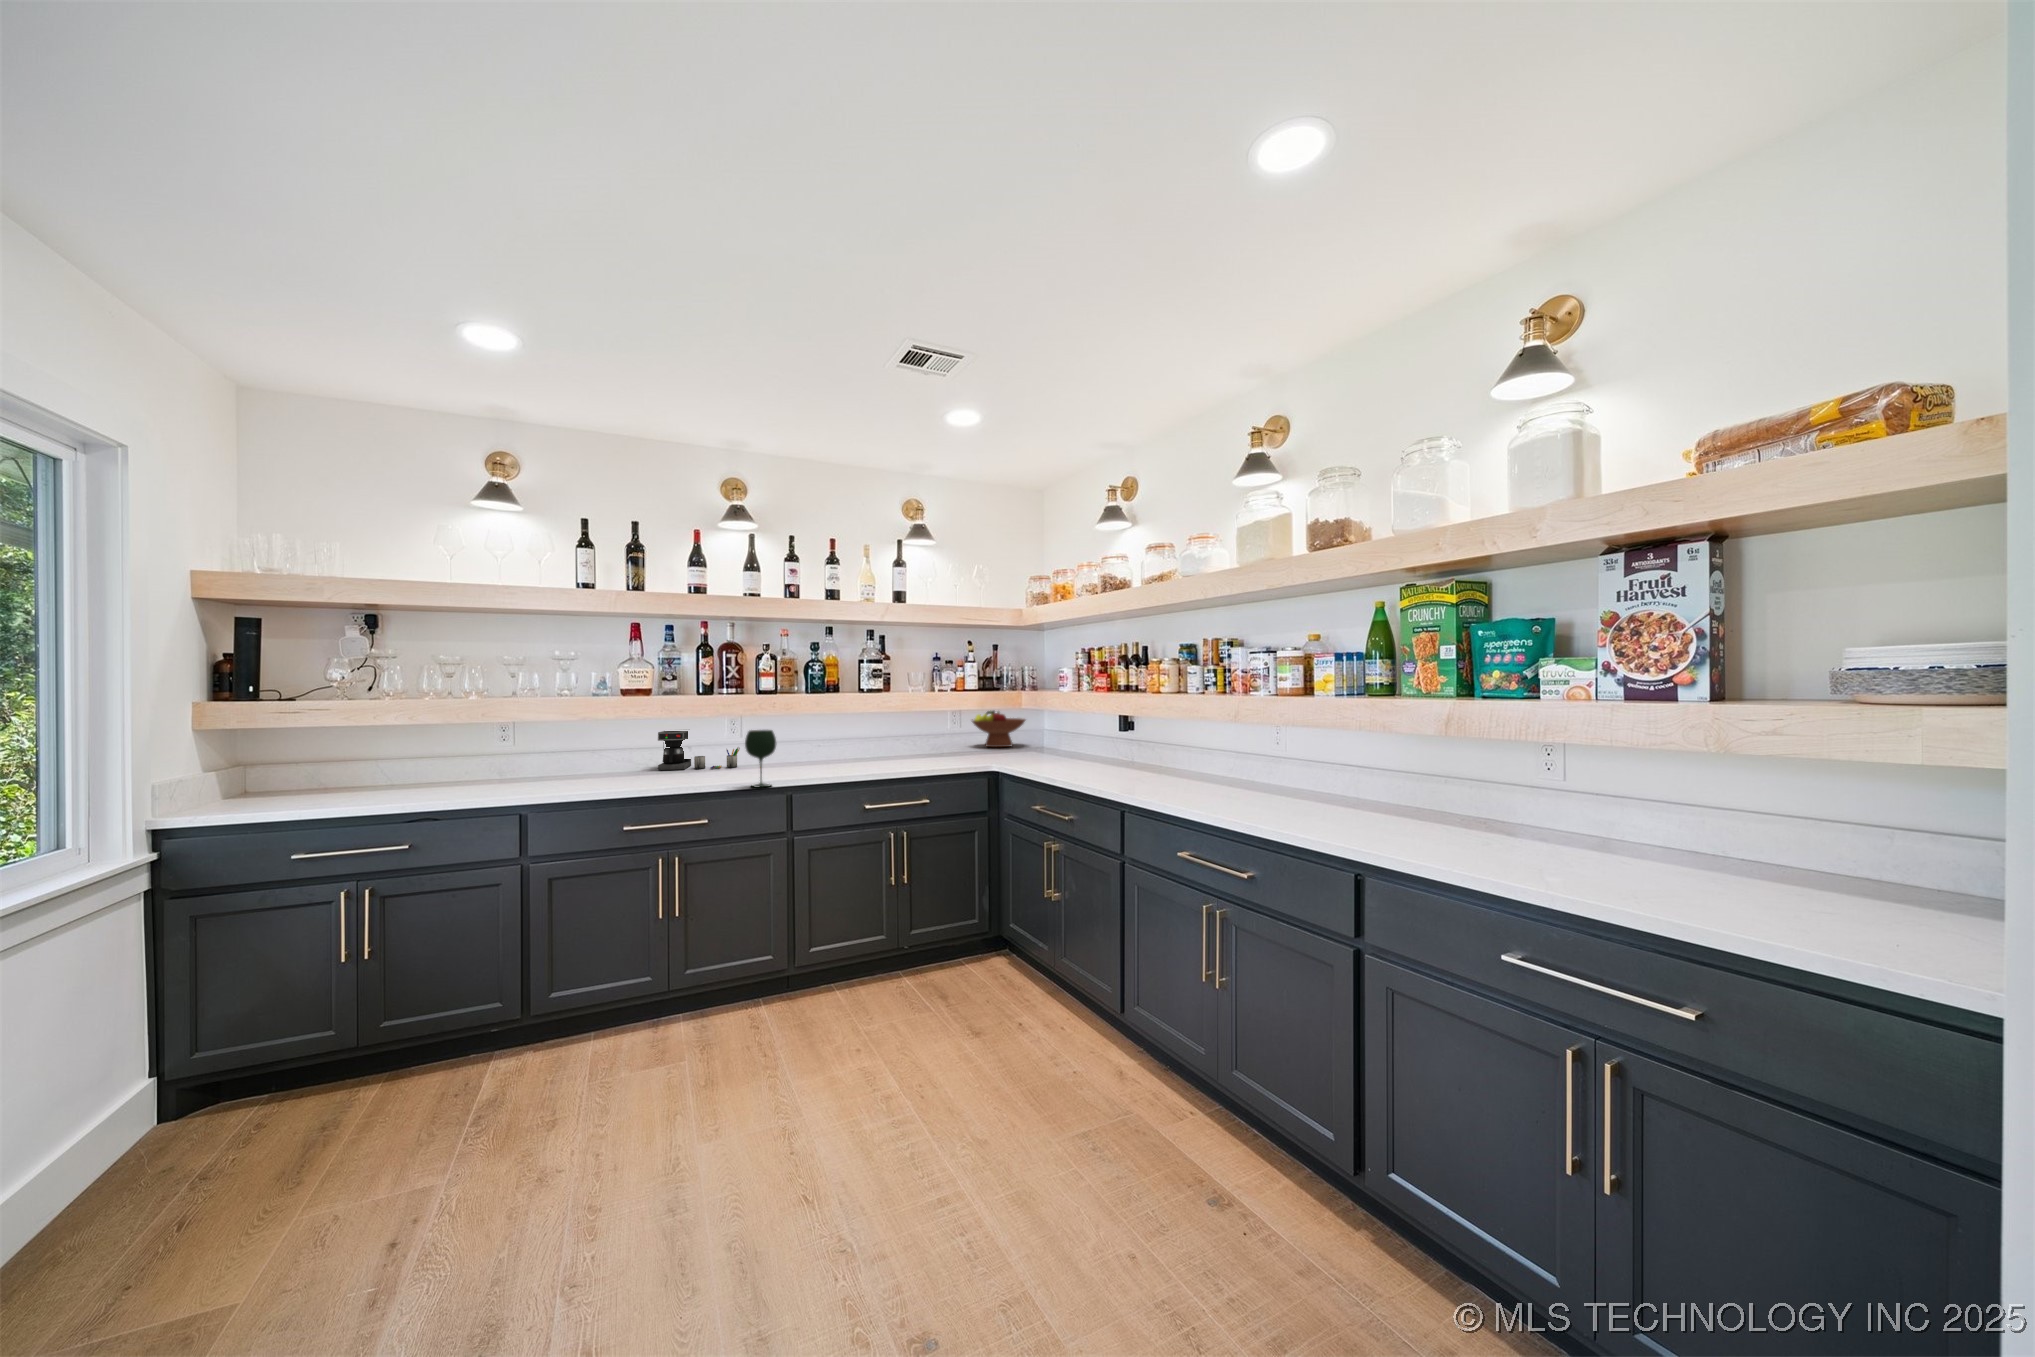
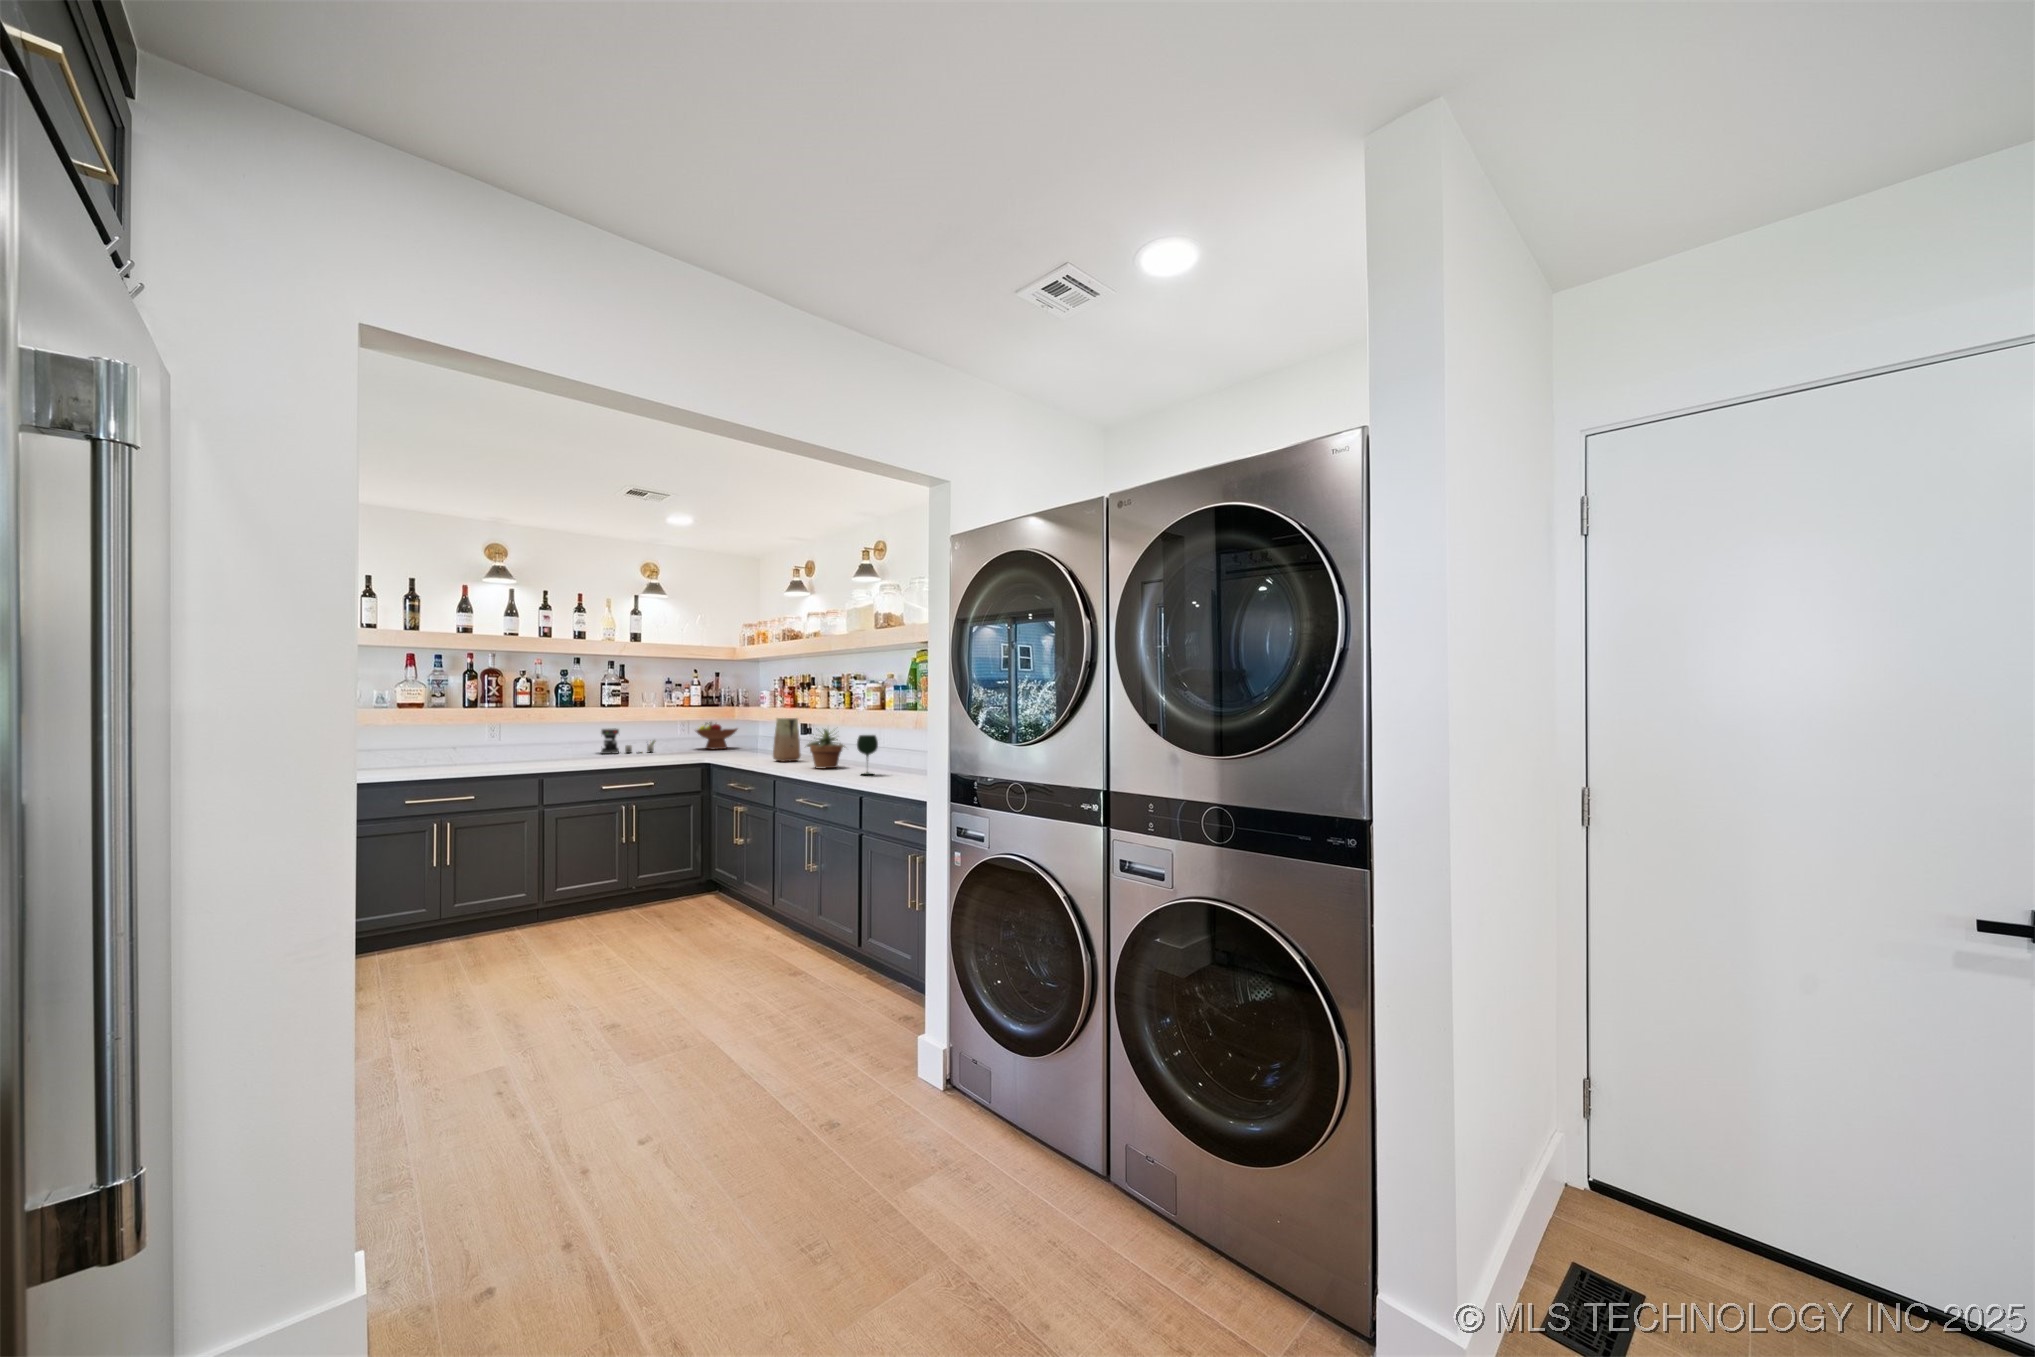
vase: none [1101,707,1142,773] -> present [773,718,801,762]
potted plant: none [1166,721,1241,791] -> present [807,729,845,769]
wine glass: present [745,730,776,787] -> present [857,735,878,775]
coffee maker: present [658,731,740,770] -> present [601,728,655,754]

